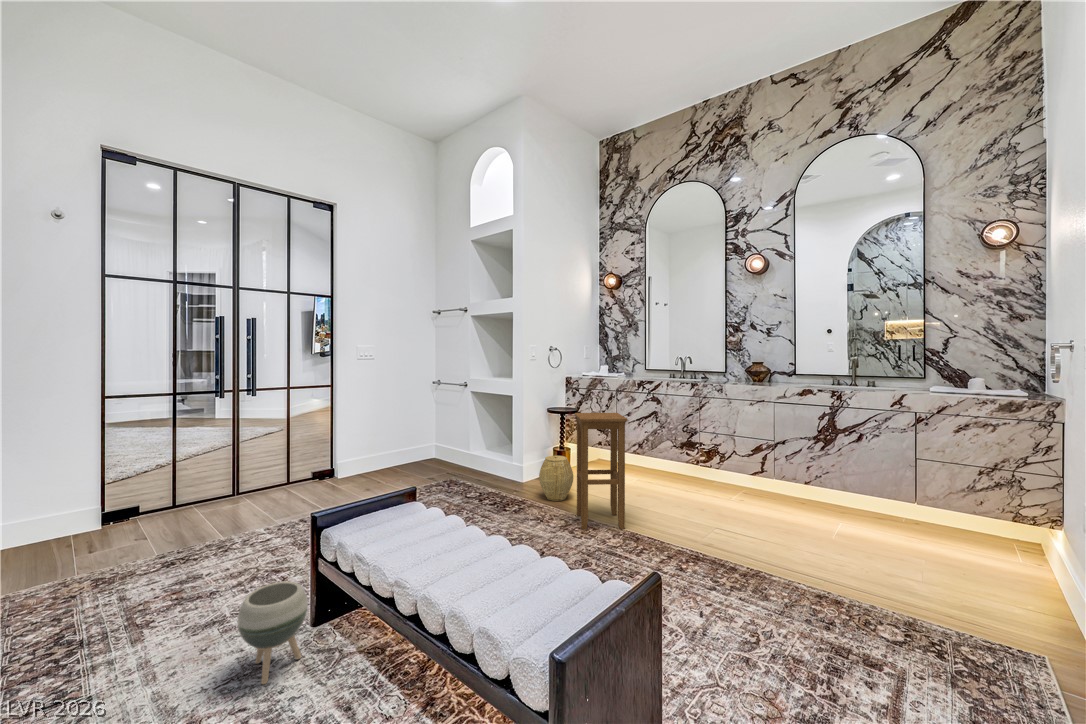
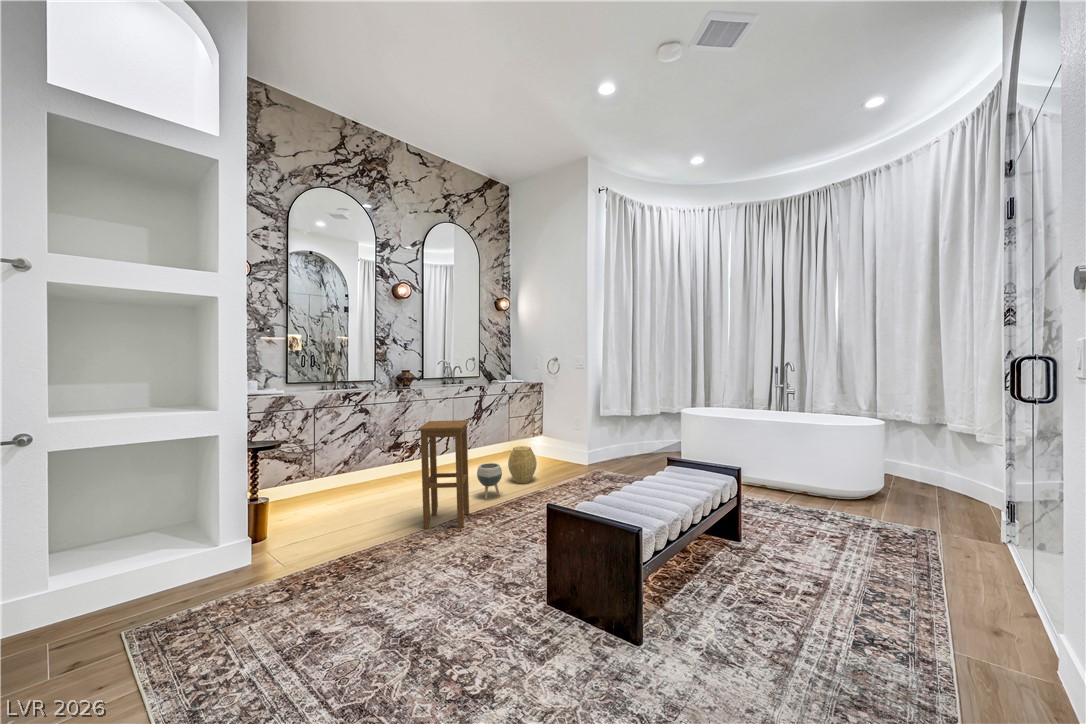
woven basket: present [539,456,573,501] -> present [508,446,537,484]
planter: present [237,581,308,684] -> present [477,463,502,499]

